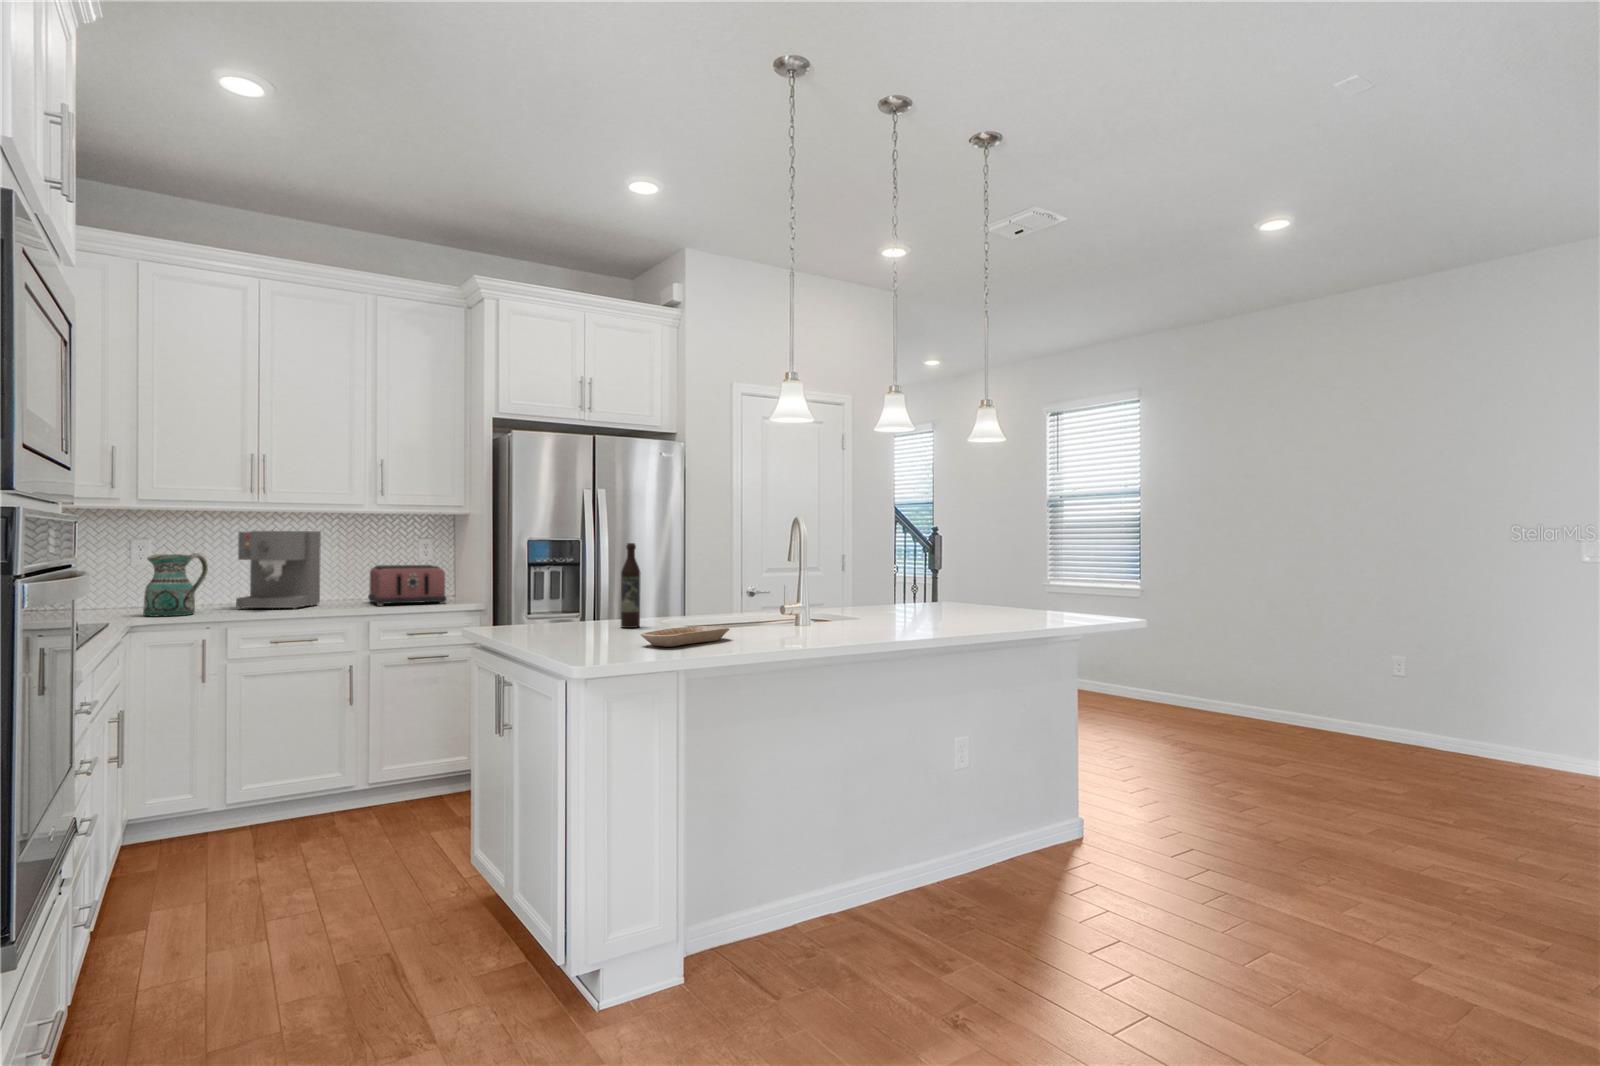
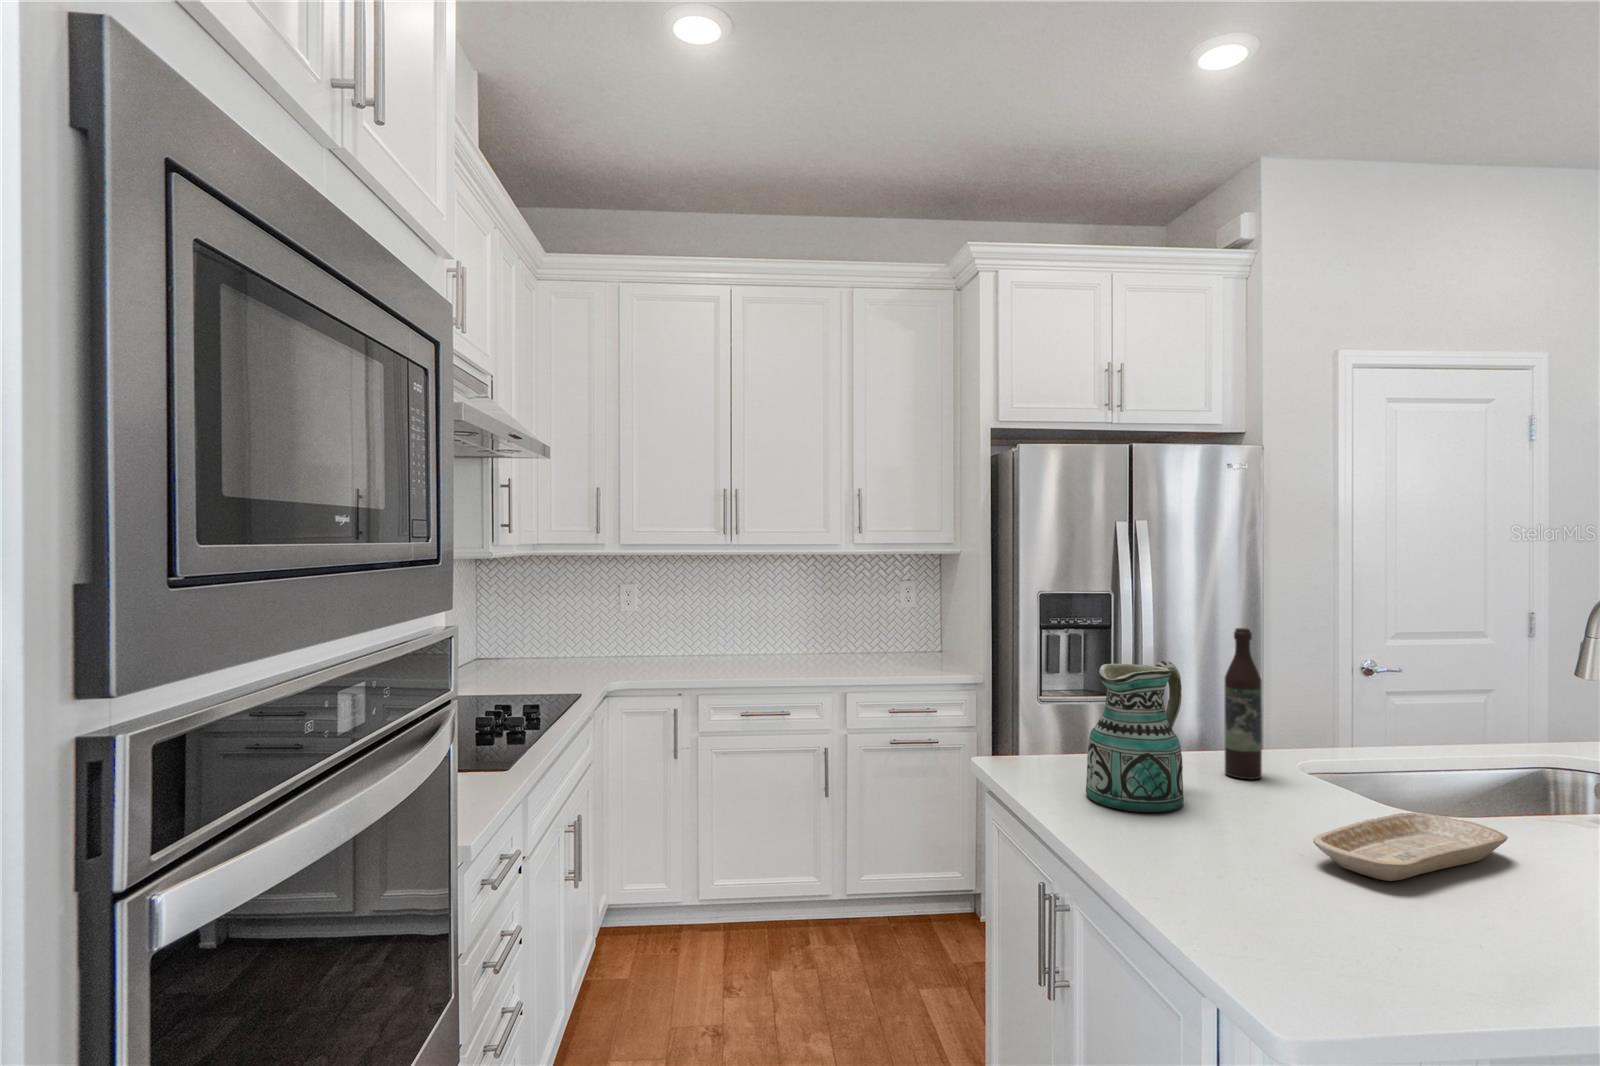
coffee maker: present [236,531,321,609] -> none [710,575,795,672]
ceramic pitcher: present [143,553,208,616] -> present [1086,661,1184,812]
toaster: present [368,565,446,606] -> none [846,616,936,671]

